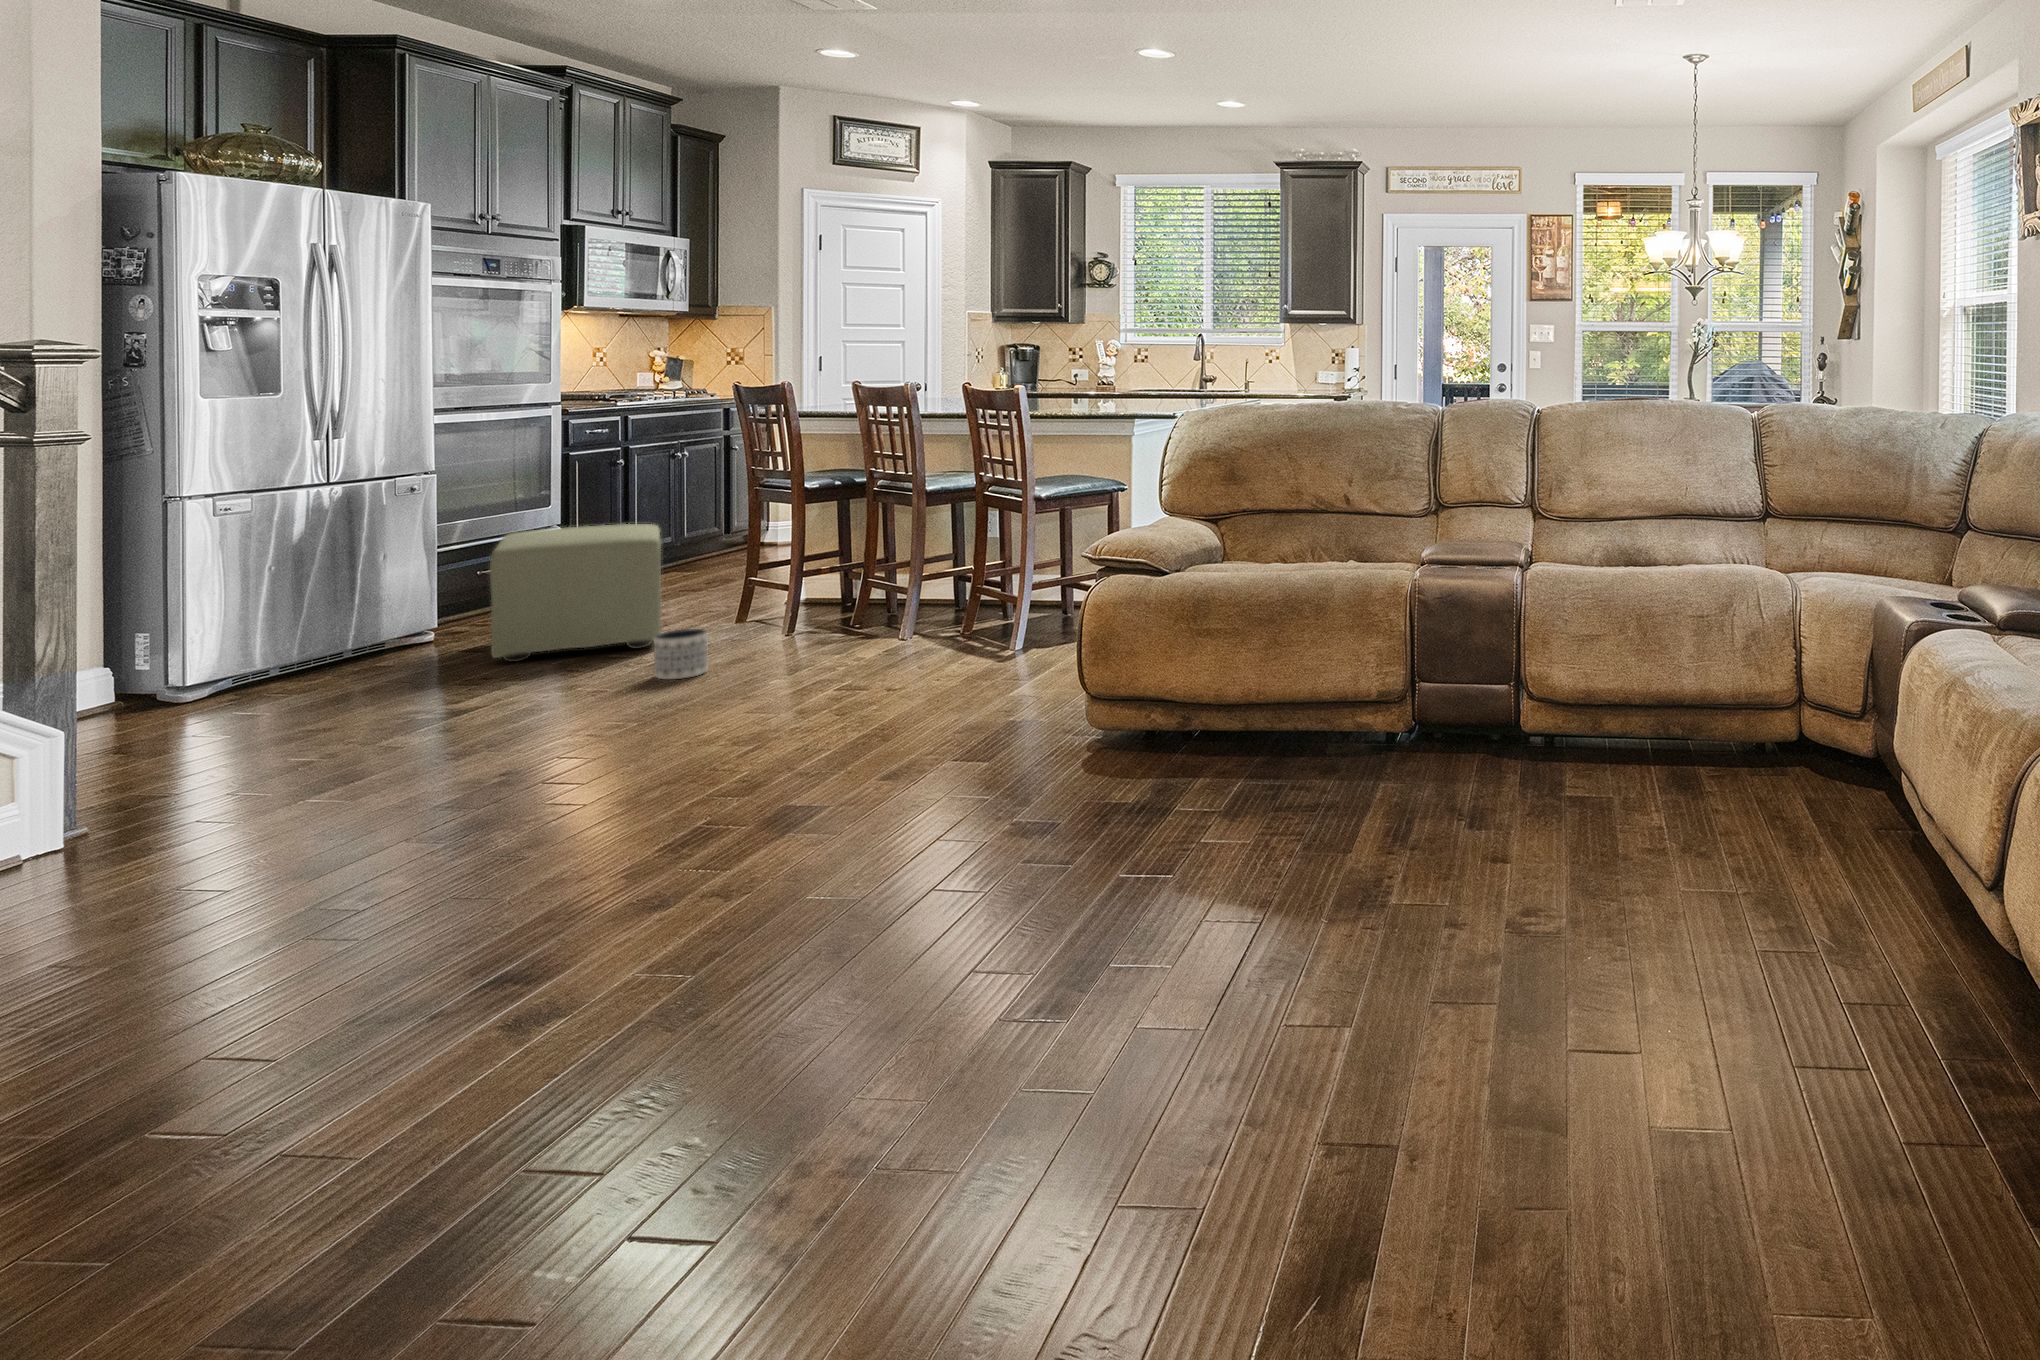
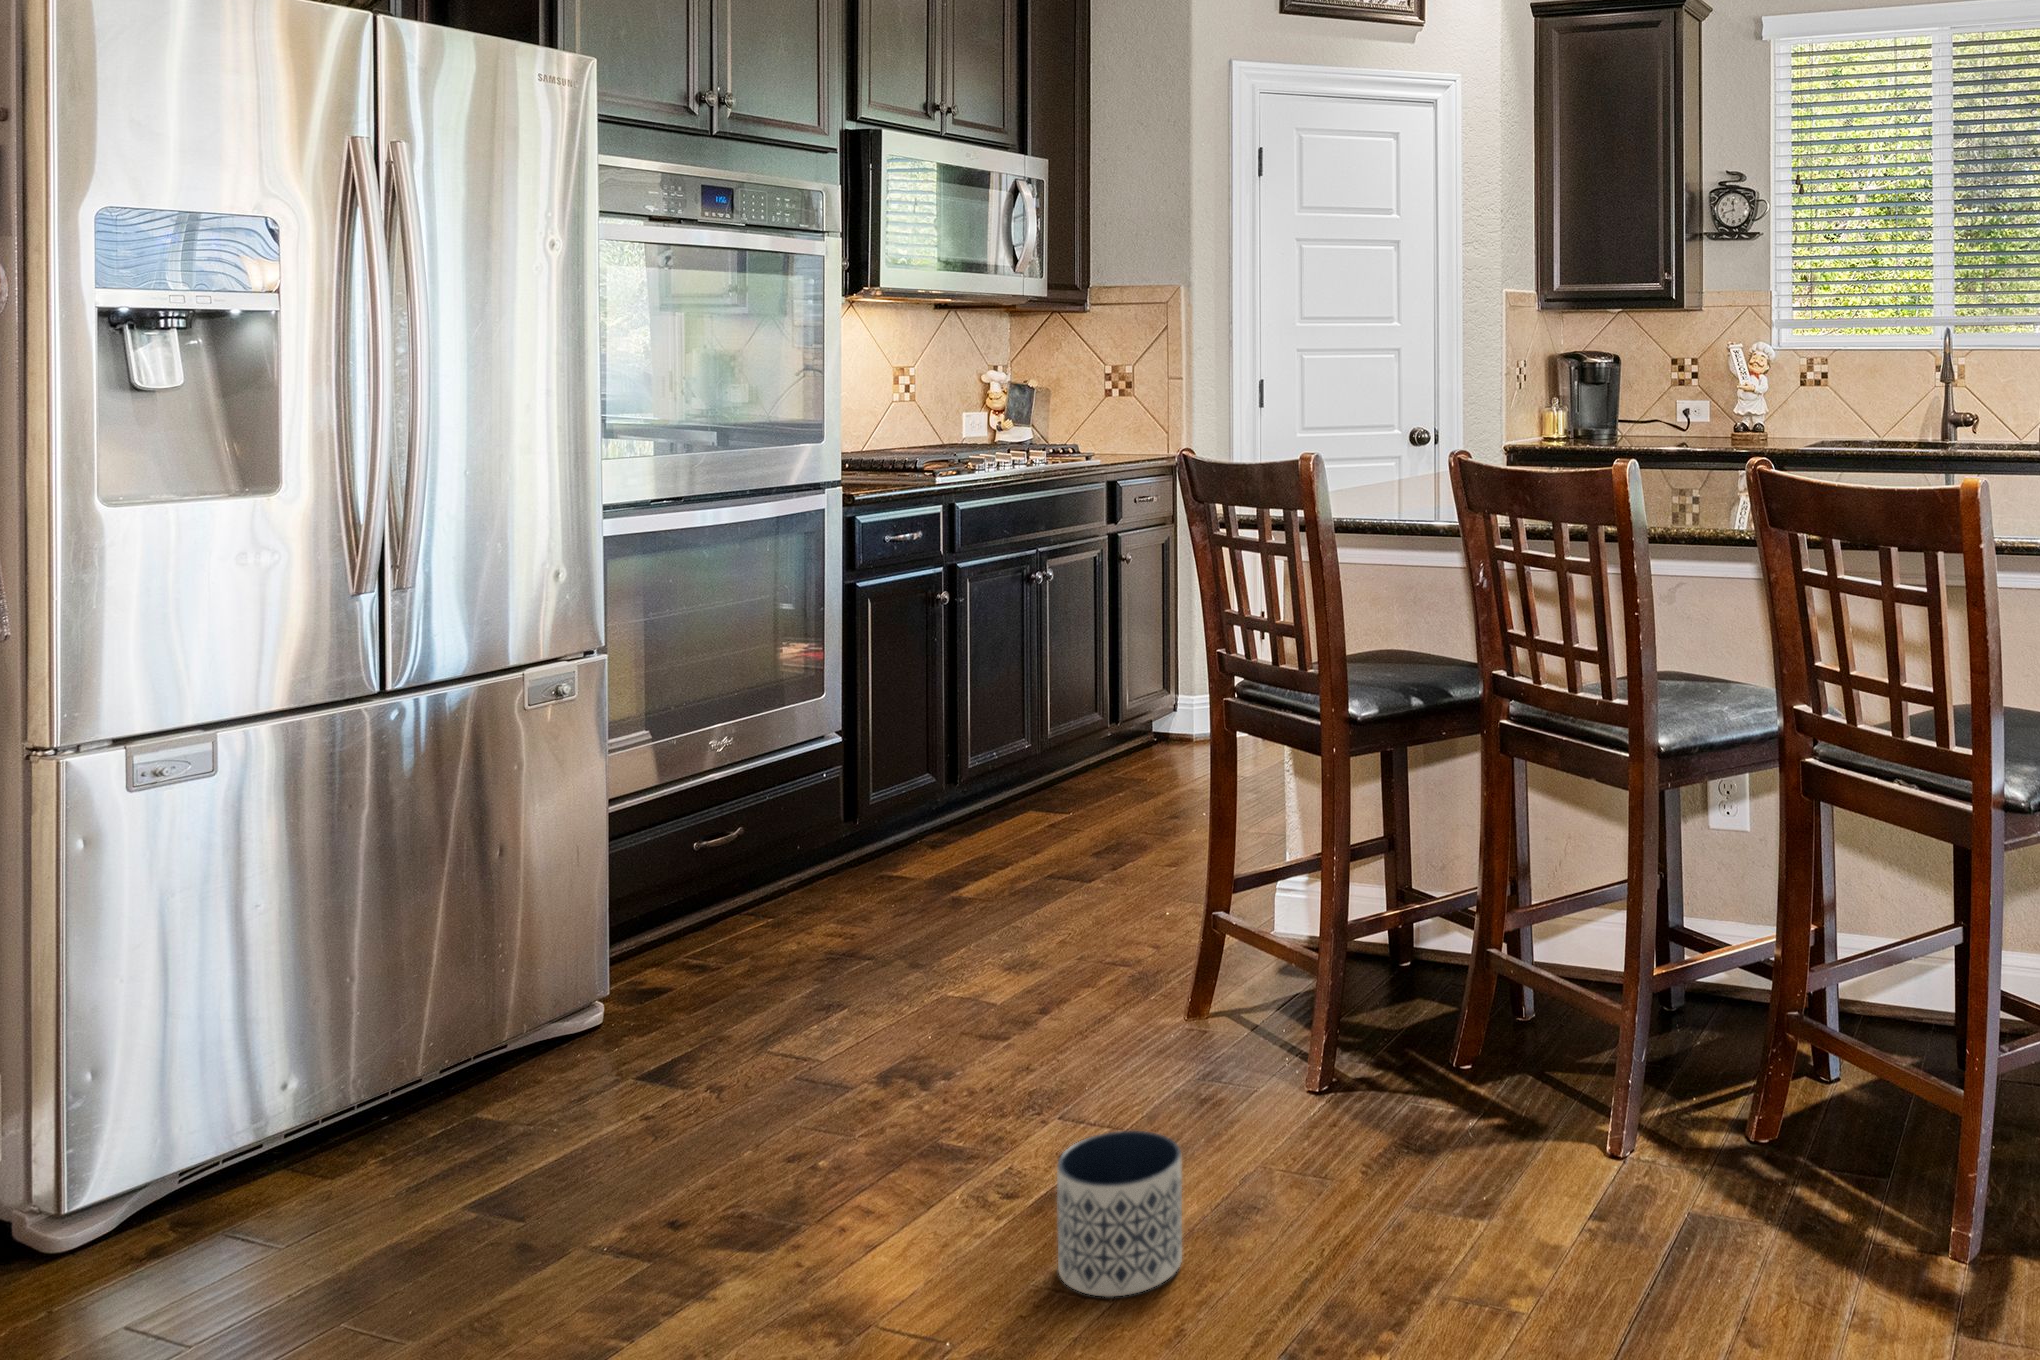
ottoman: present [490,524,661,662] -> none [694,775,1051,1139]

